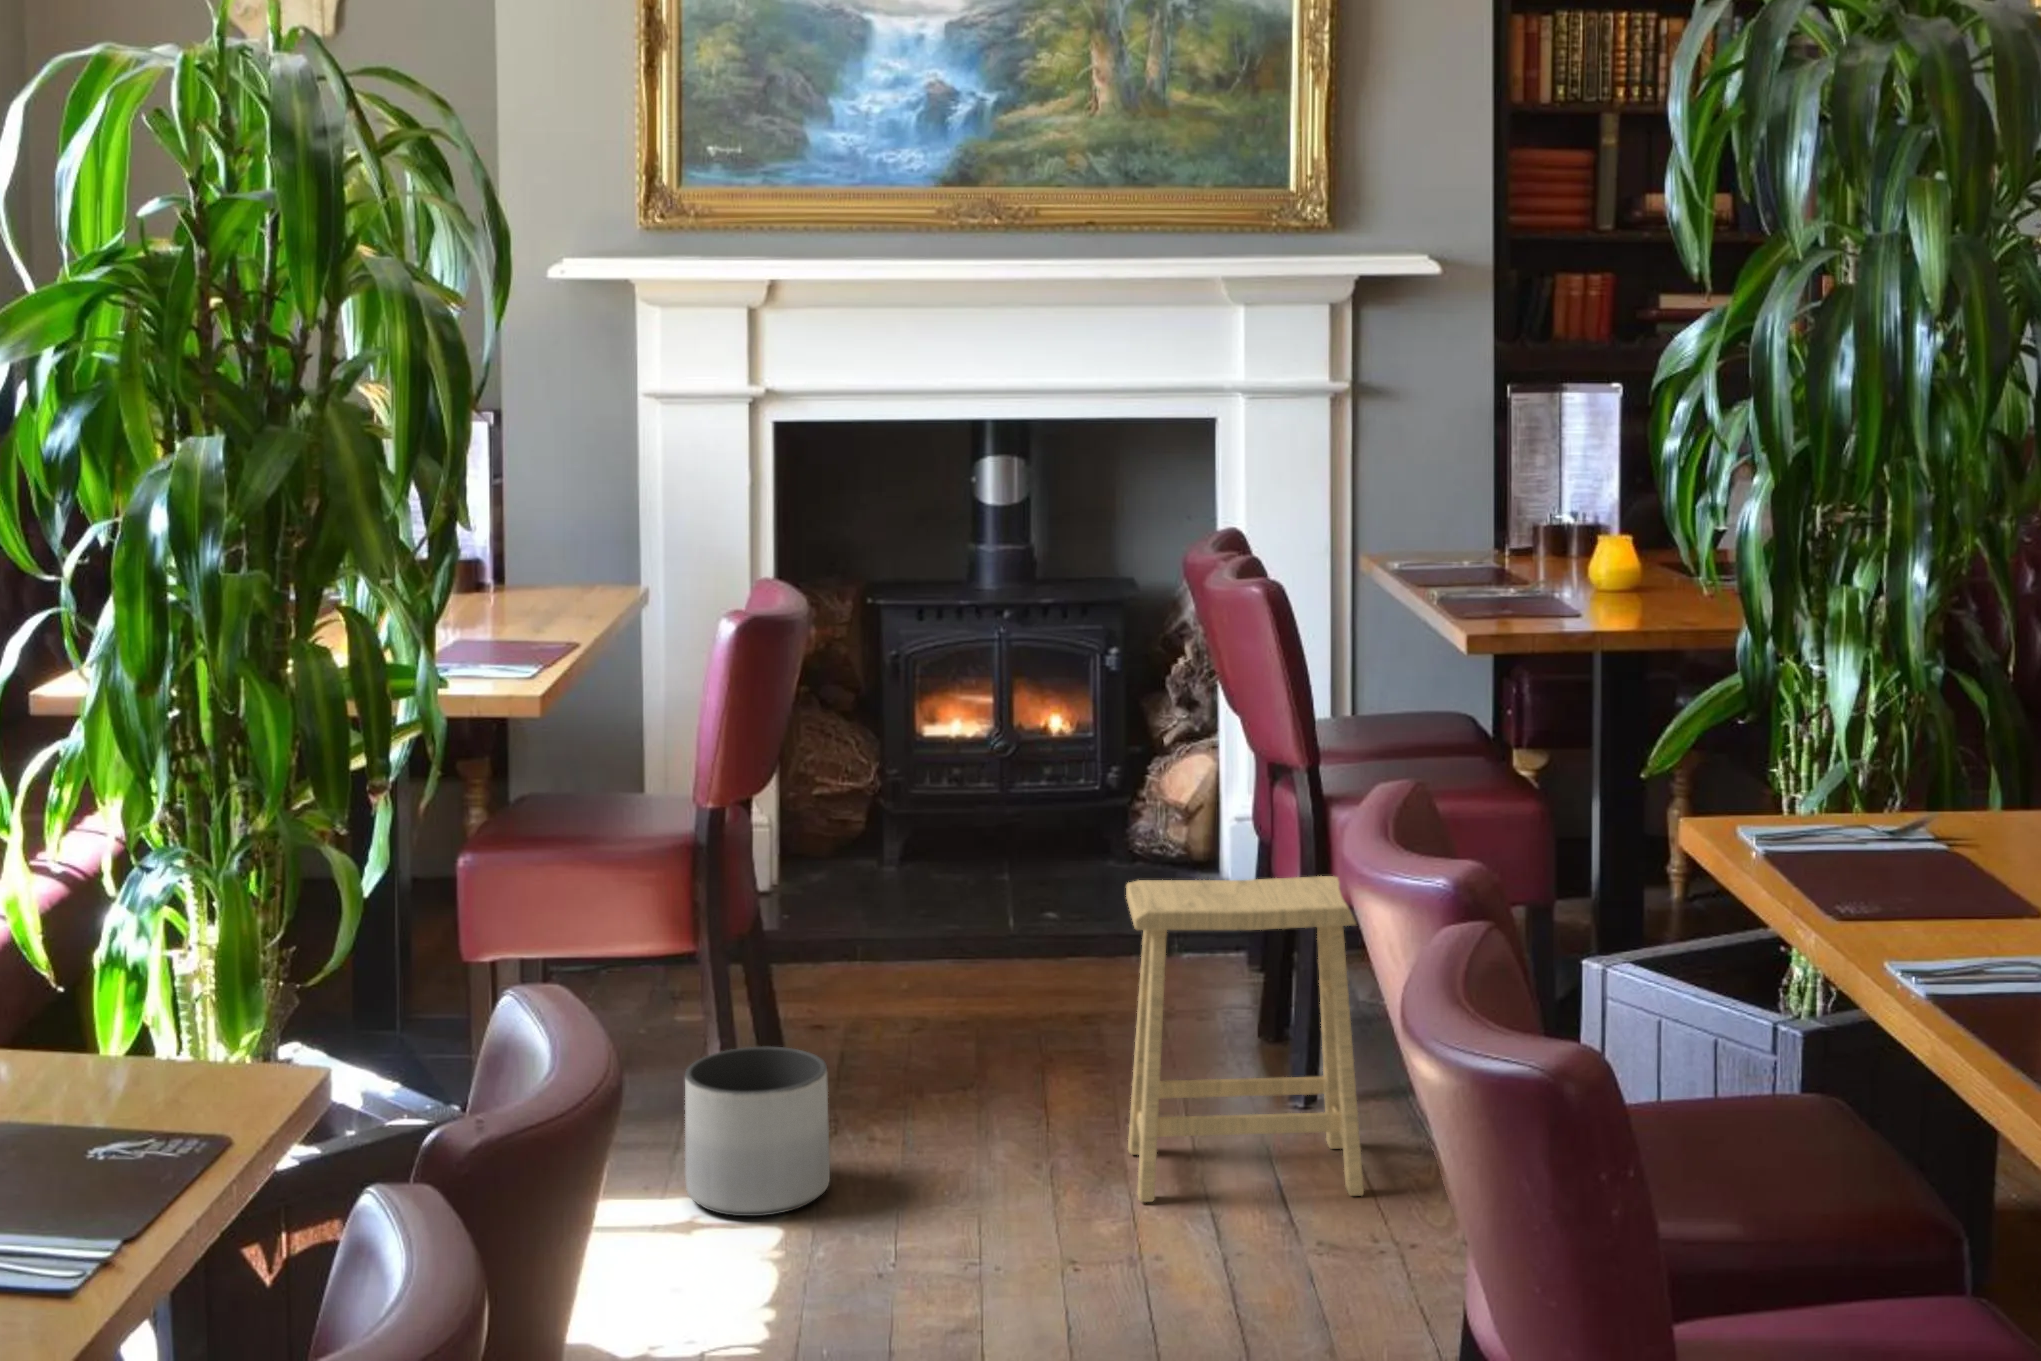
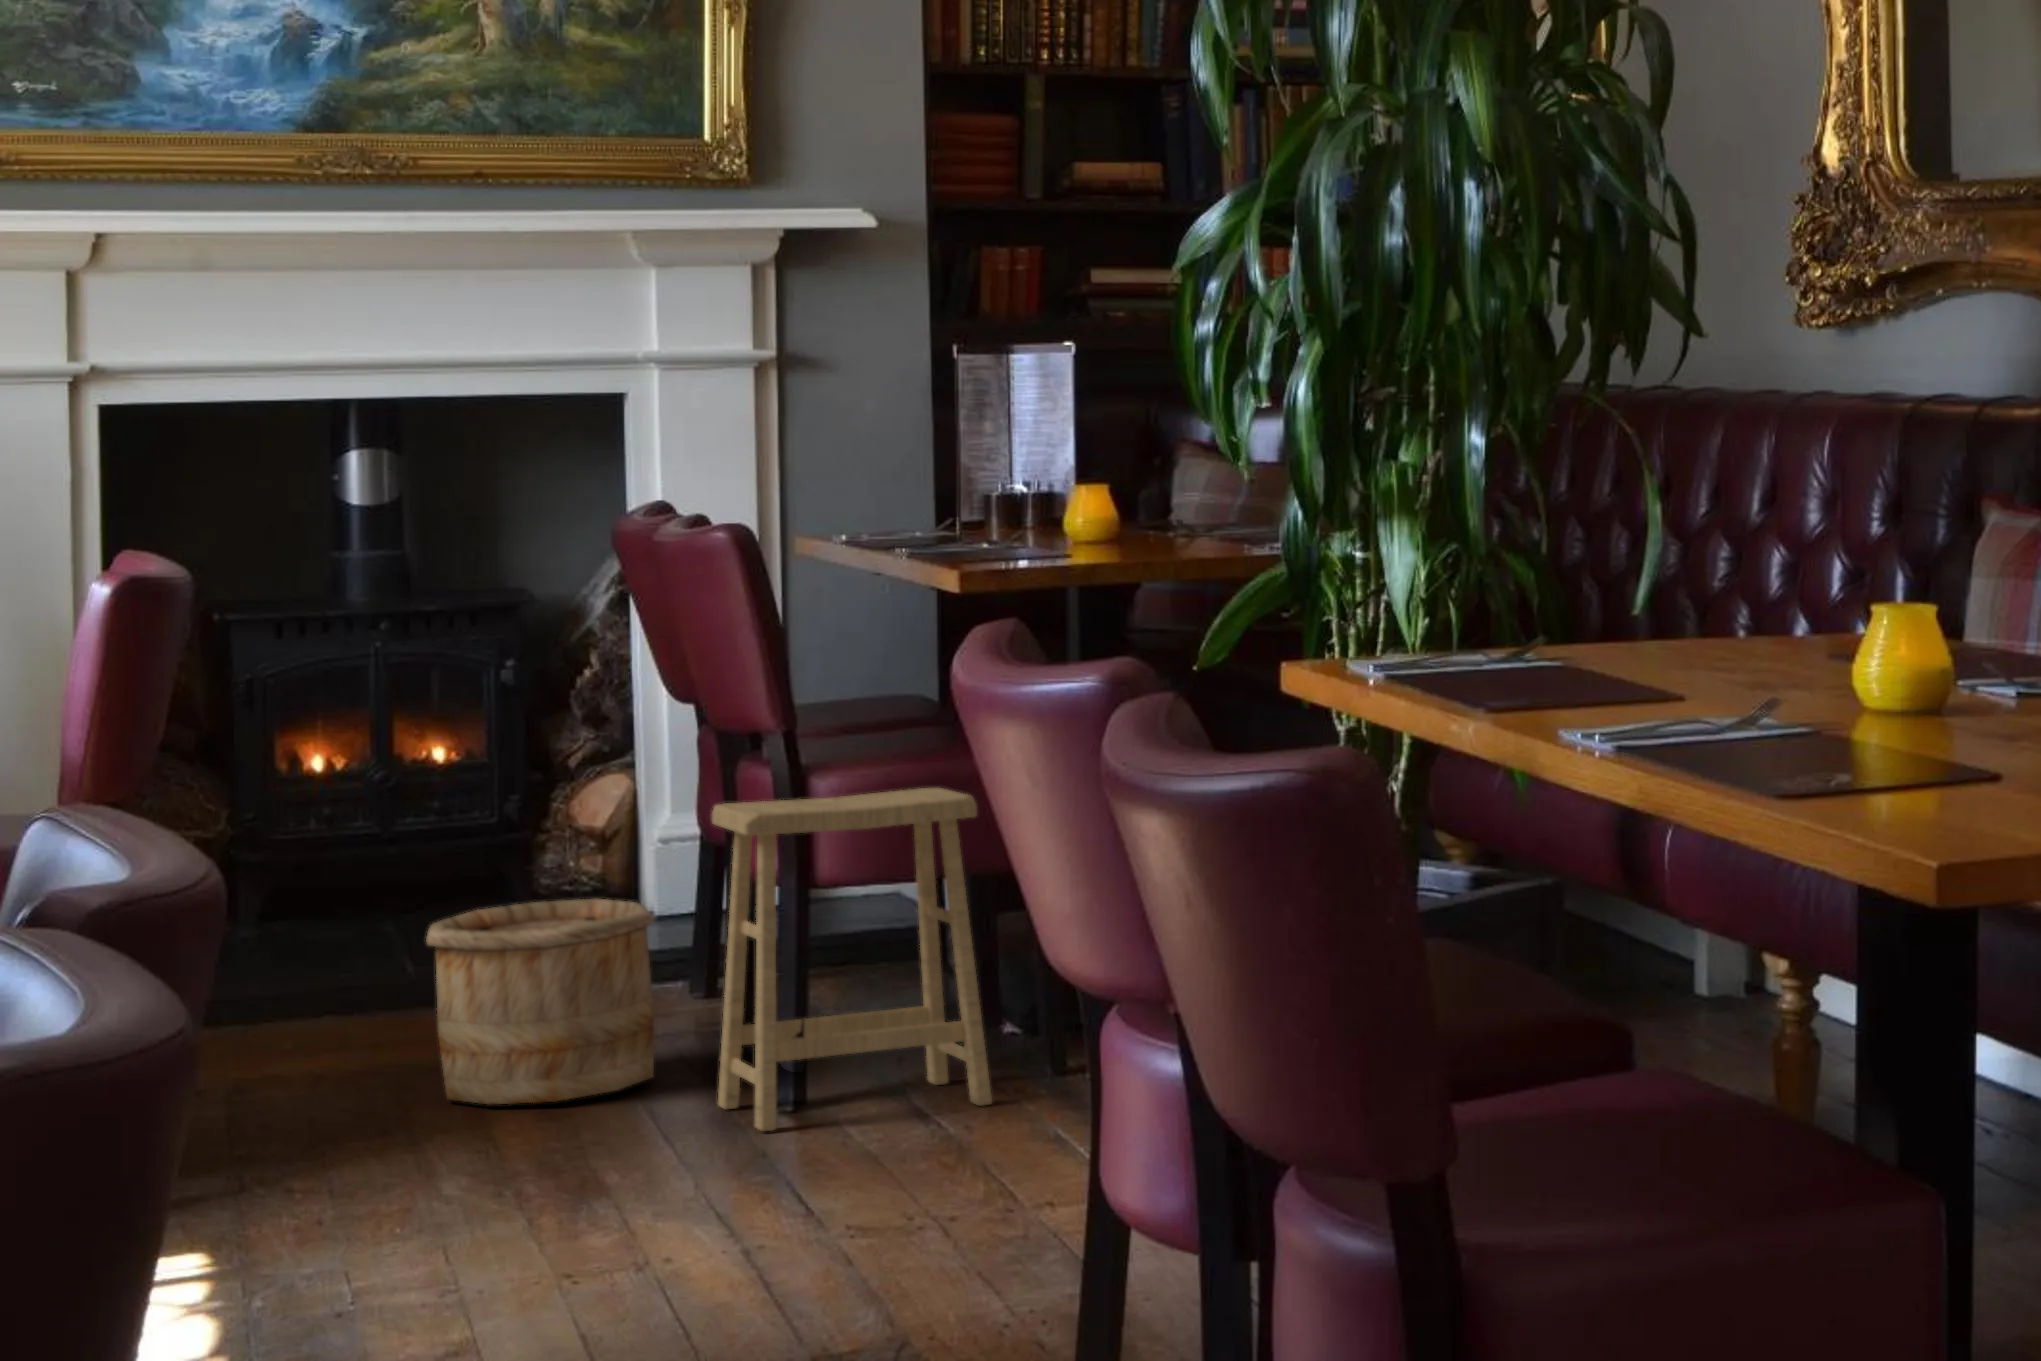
wooden bucket: none [904,912,1104,1116] -> present [426,899,654,1104]
planter: present [685,1047,830,1216] -> none [236,1016,407,1187]

